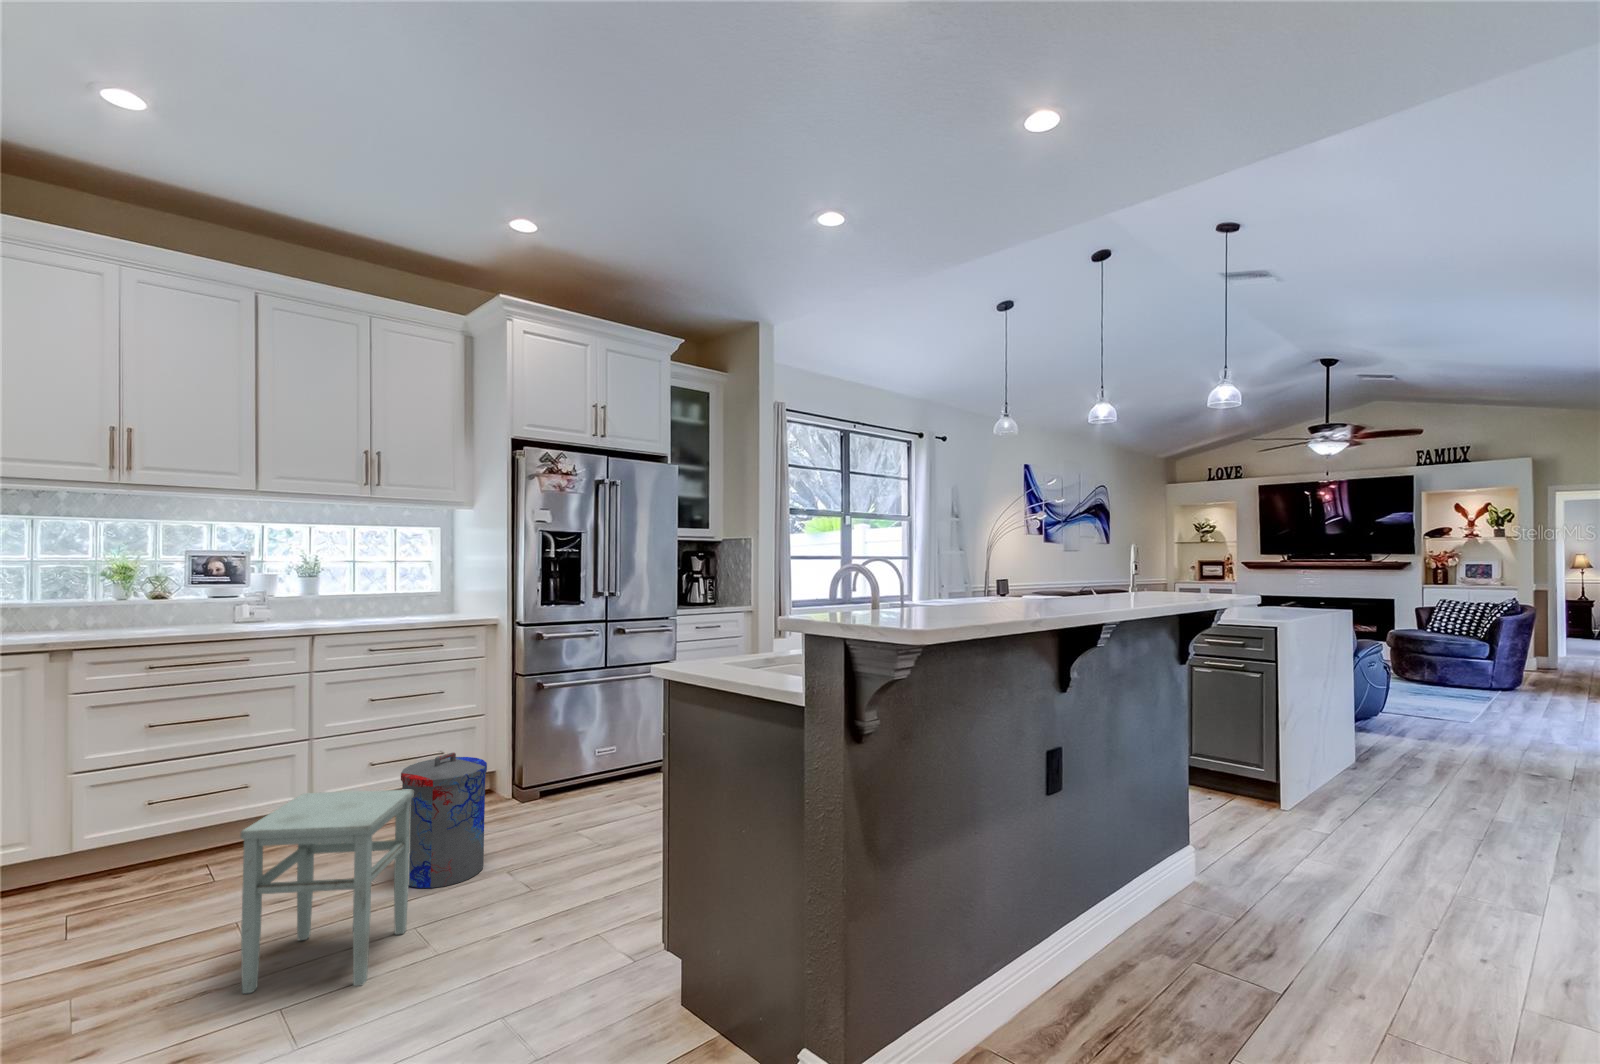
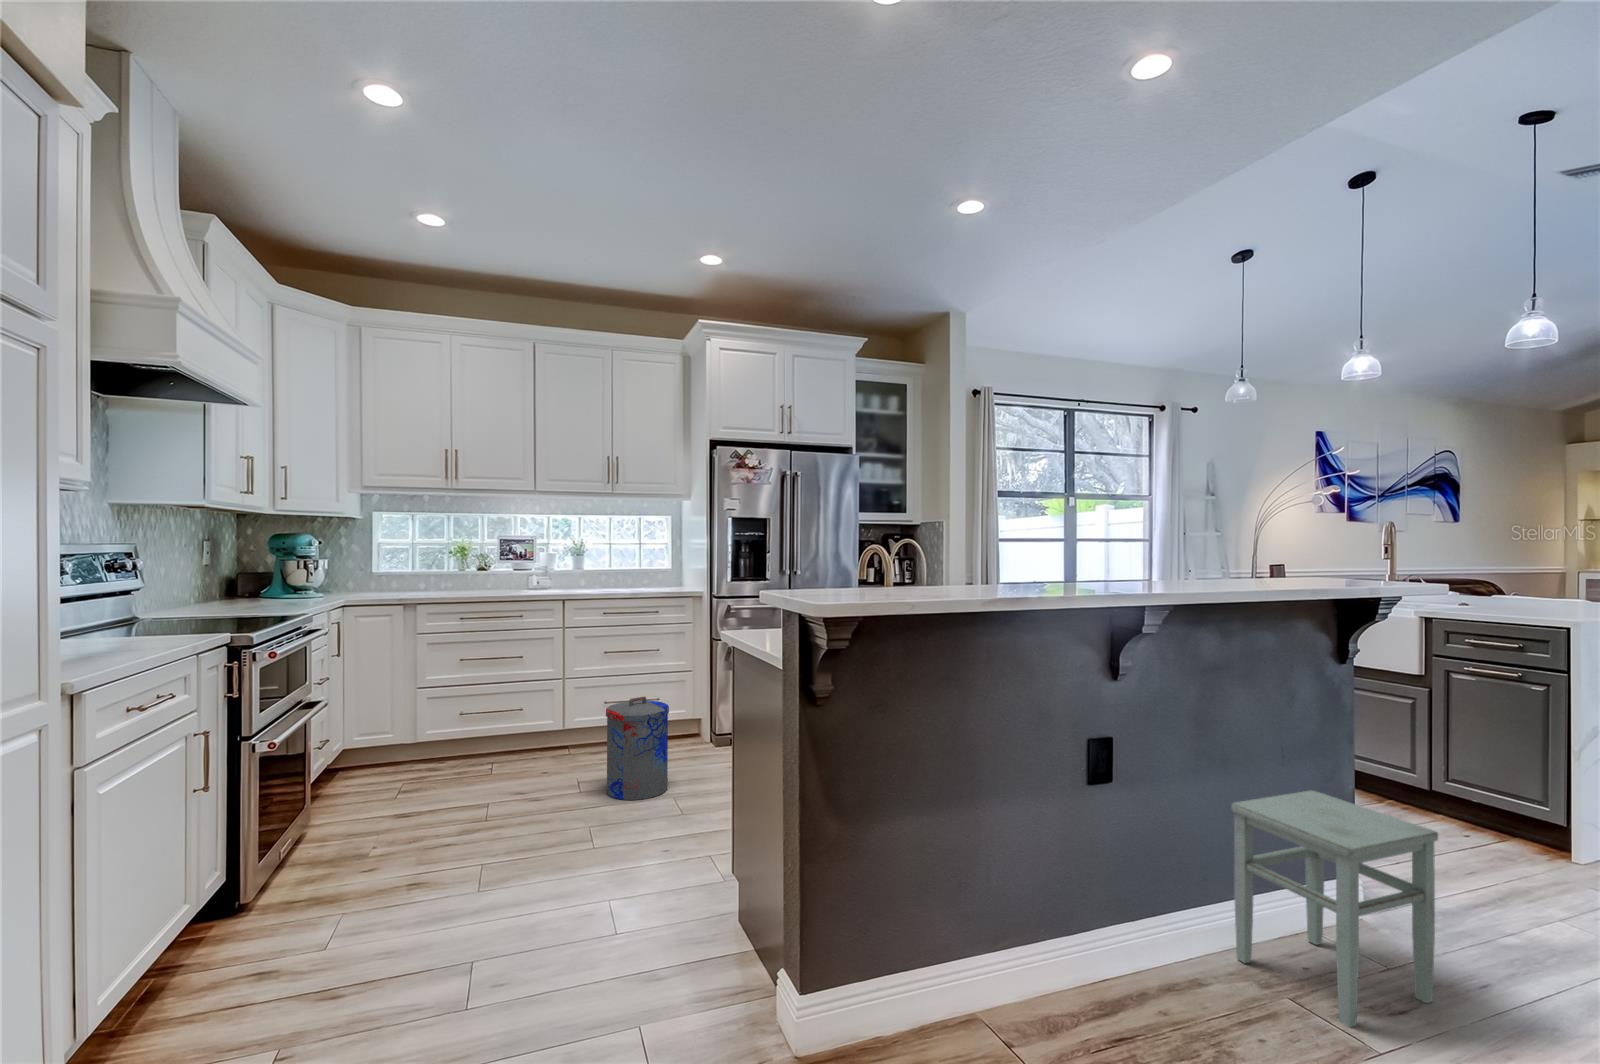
stool: present [241,790,413,994] -> present [1231,790,1438,1027]

